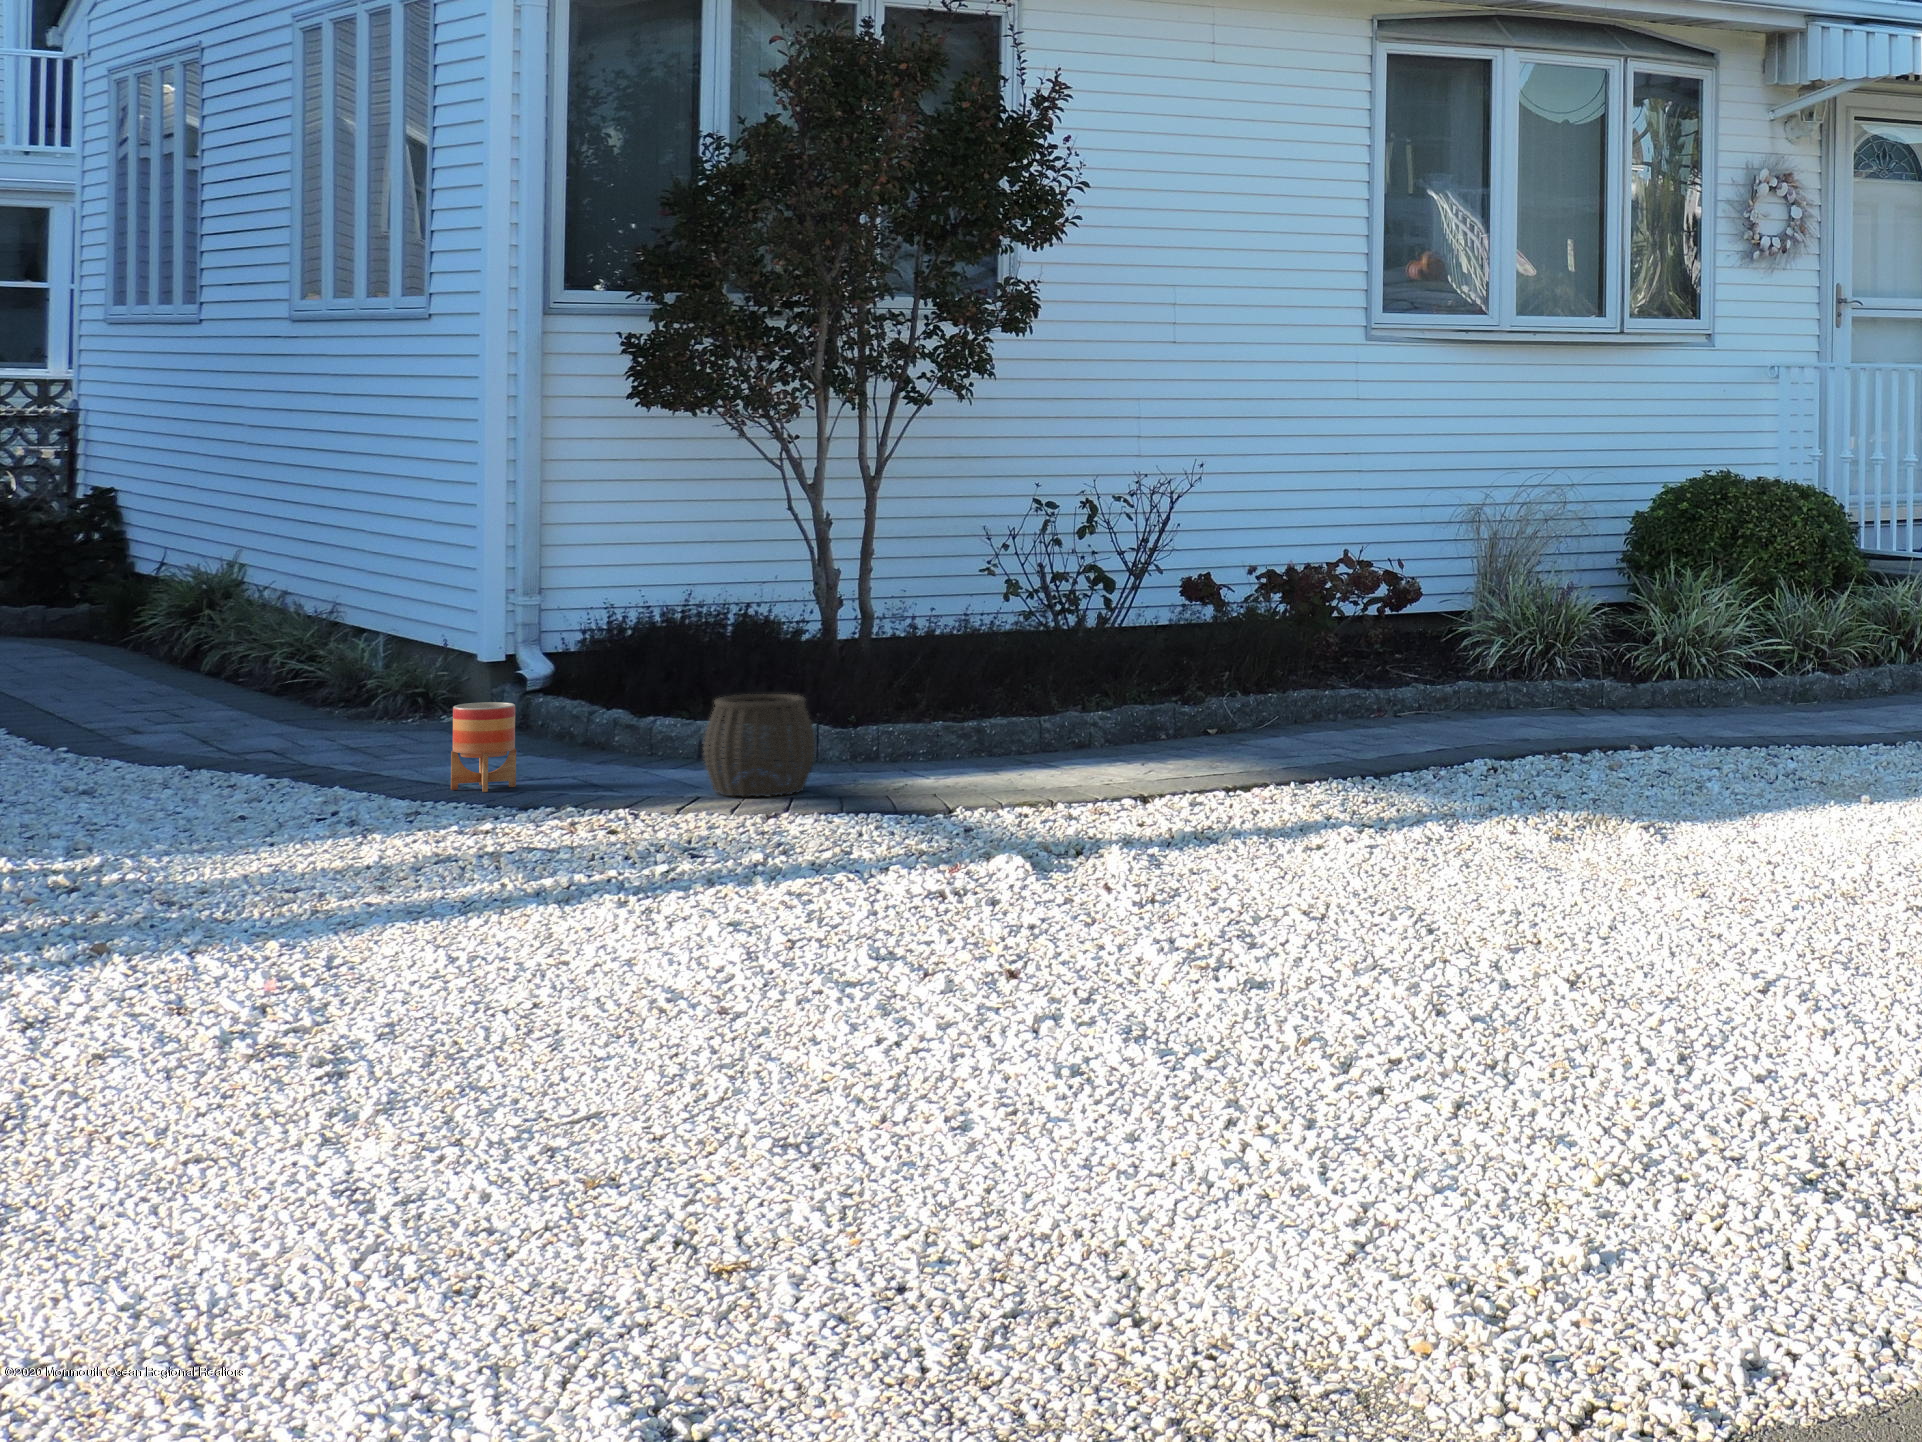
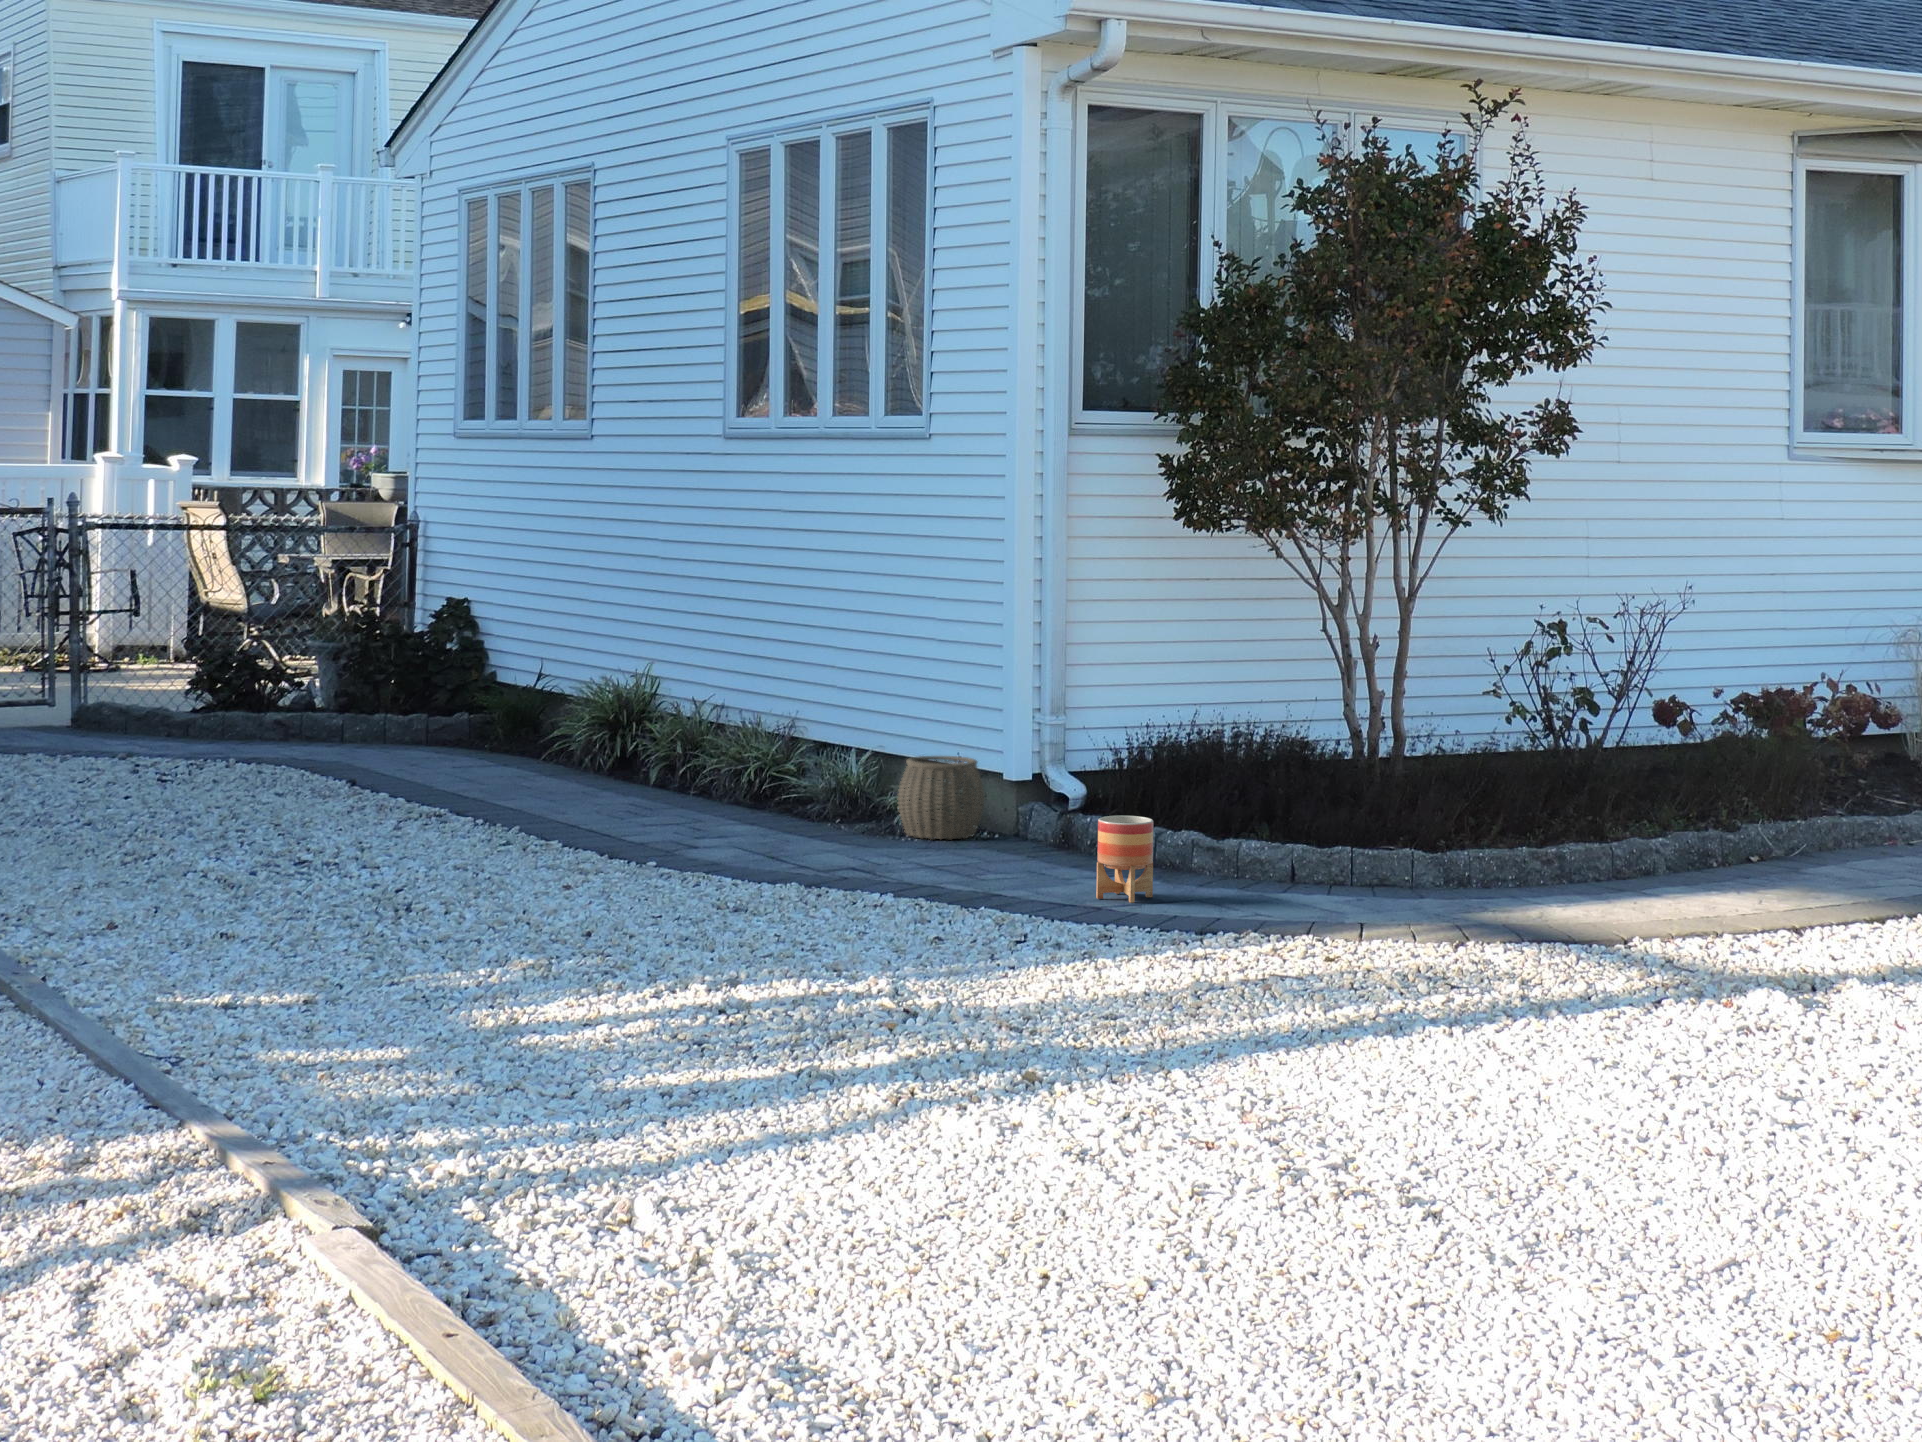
woven basket: present [703,694,815,797] -> present [898,756,985,840]

